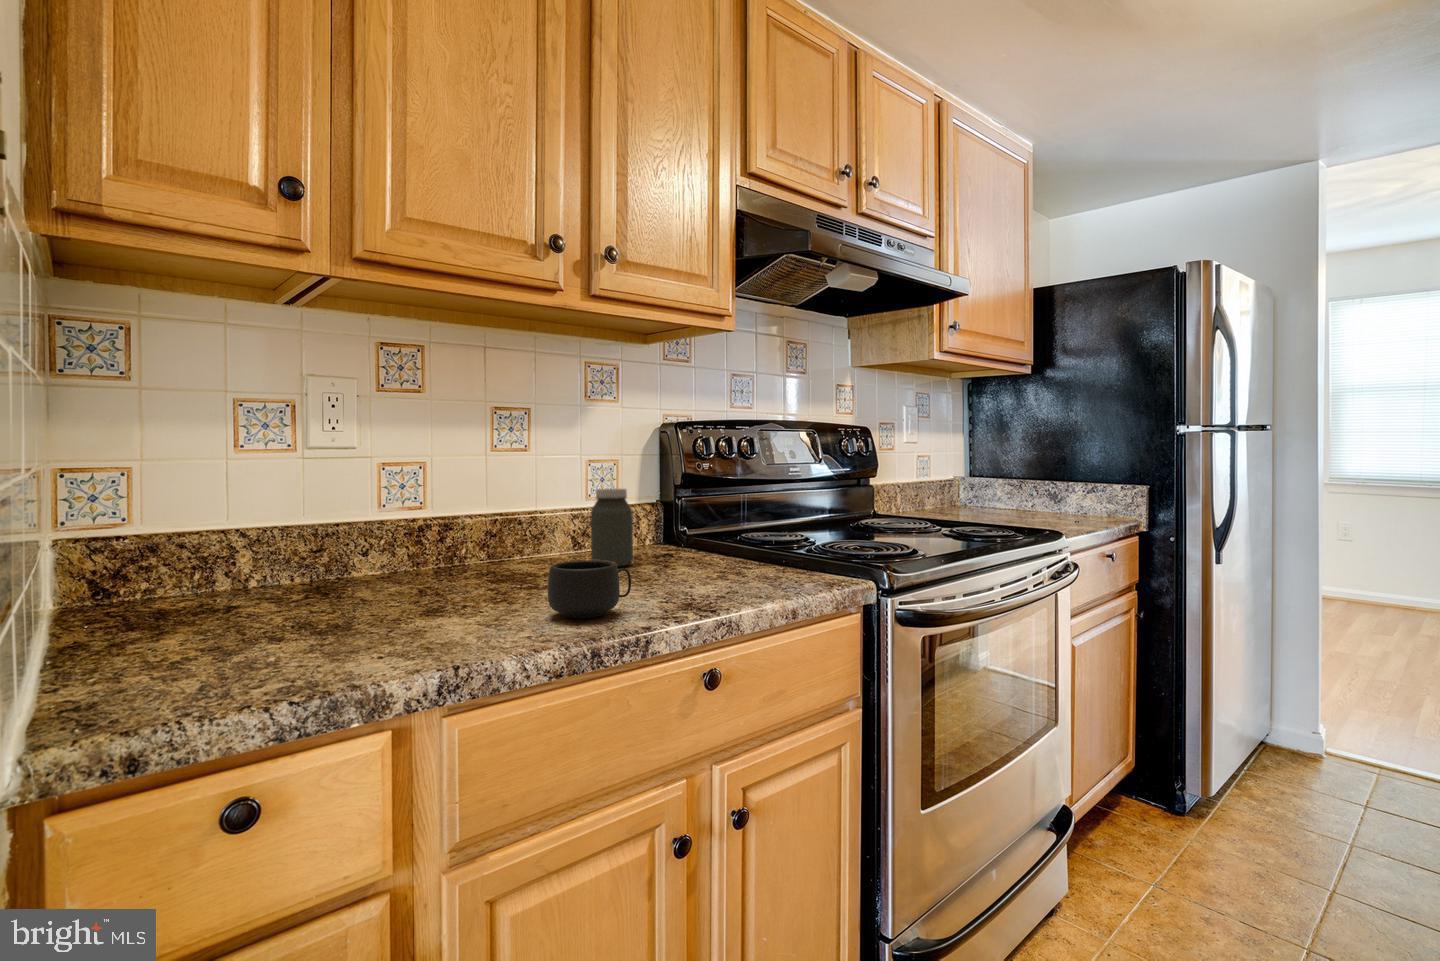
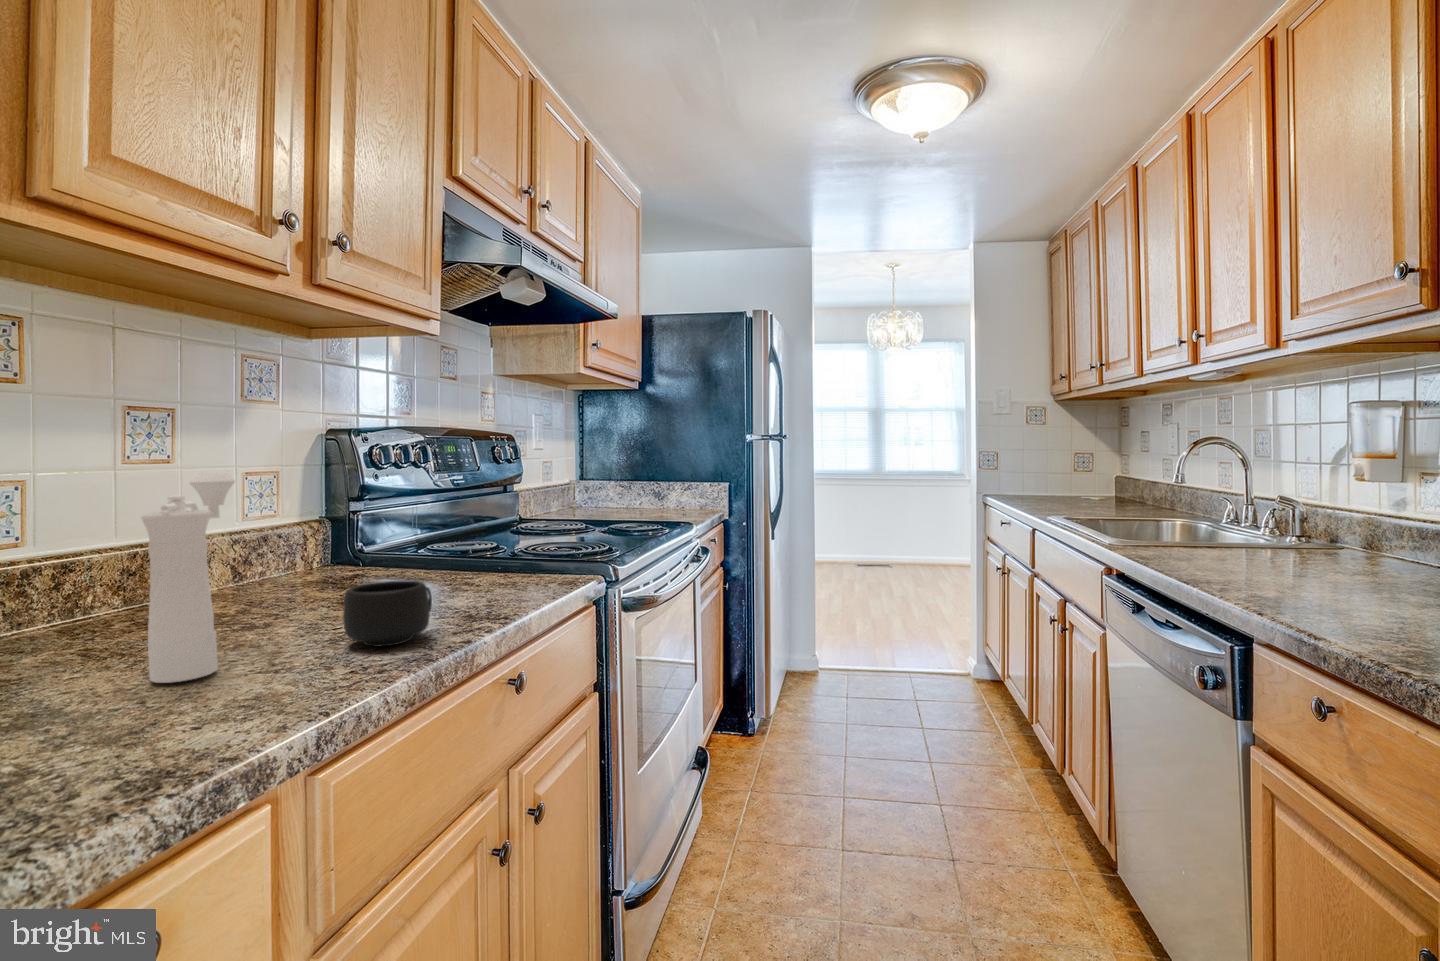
pepper mill: none [406,459,498,620] -> present [141,471,235,683]
jar: present [591,488,633,567] -> none [289,503,346,595]

